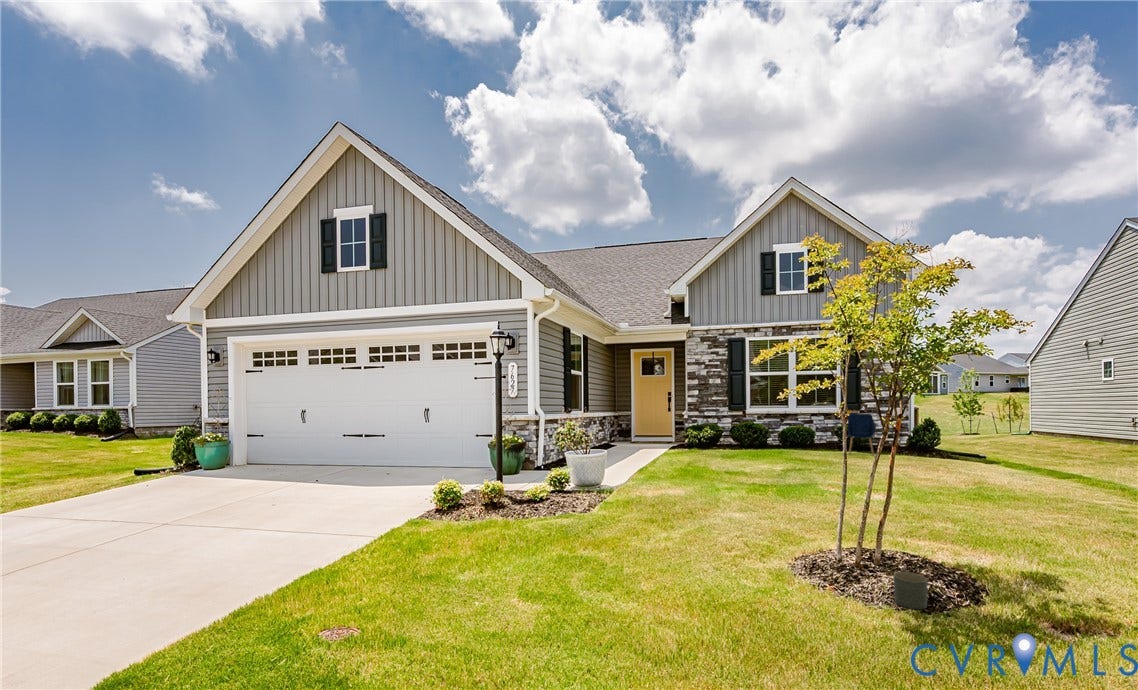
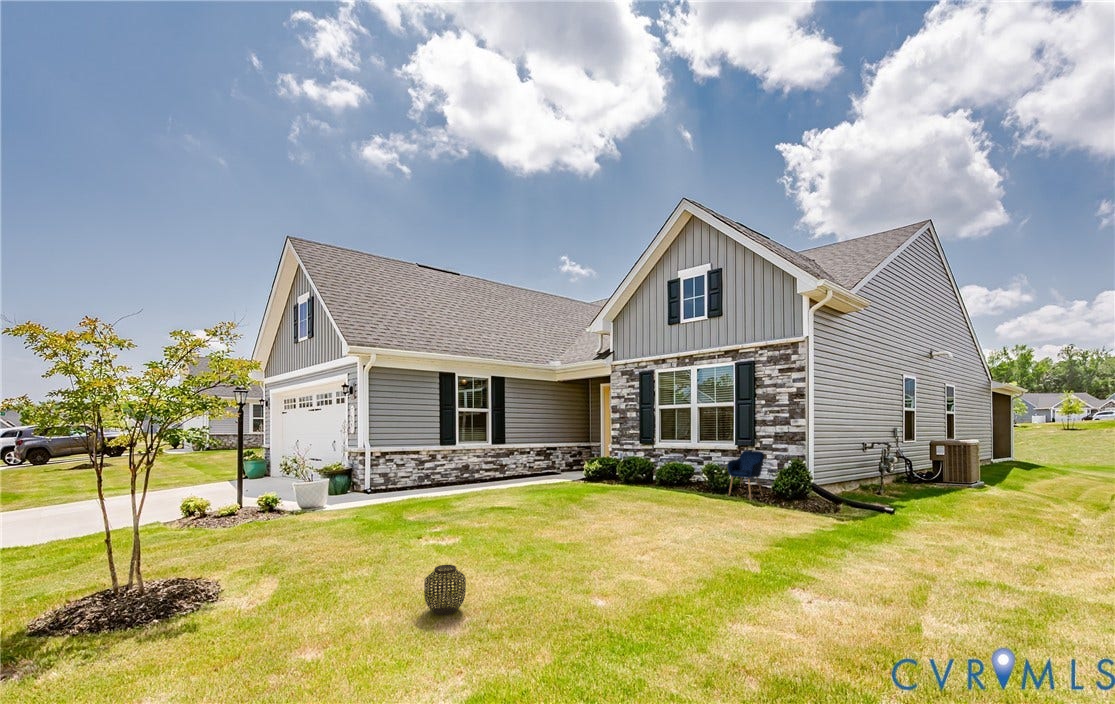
woven basket: none [1027,525,1075,570] -> present [424,565,466,615]
planter: present [894,572,927,609] -> none [199,584,231,619]

